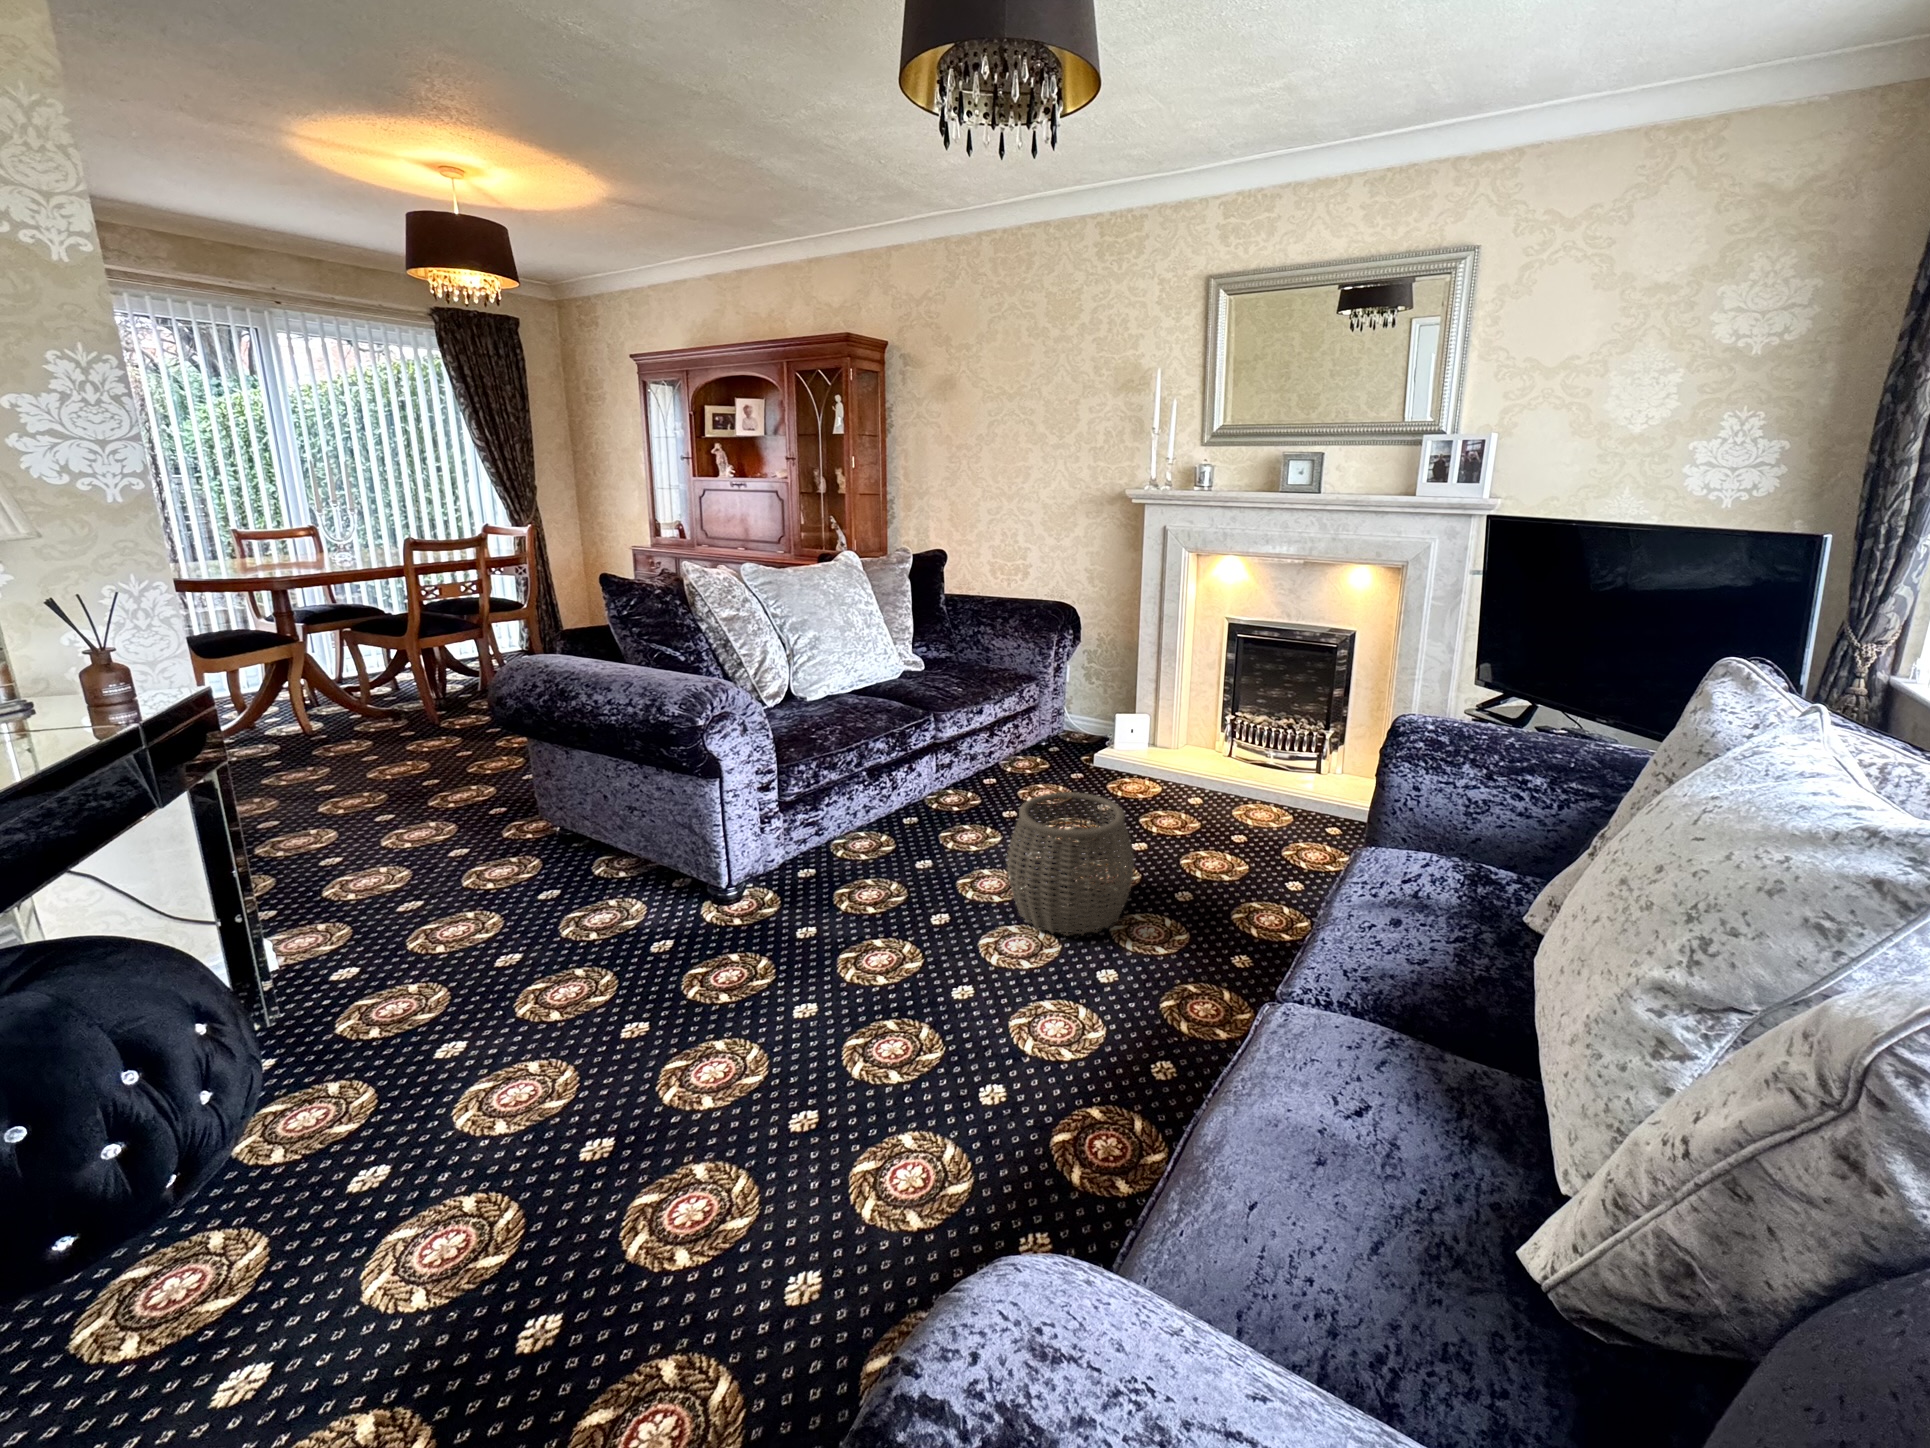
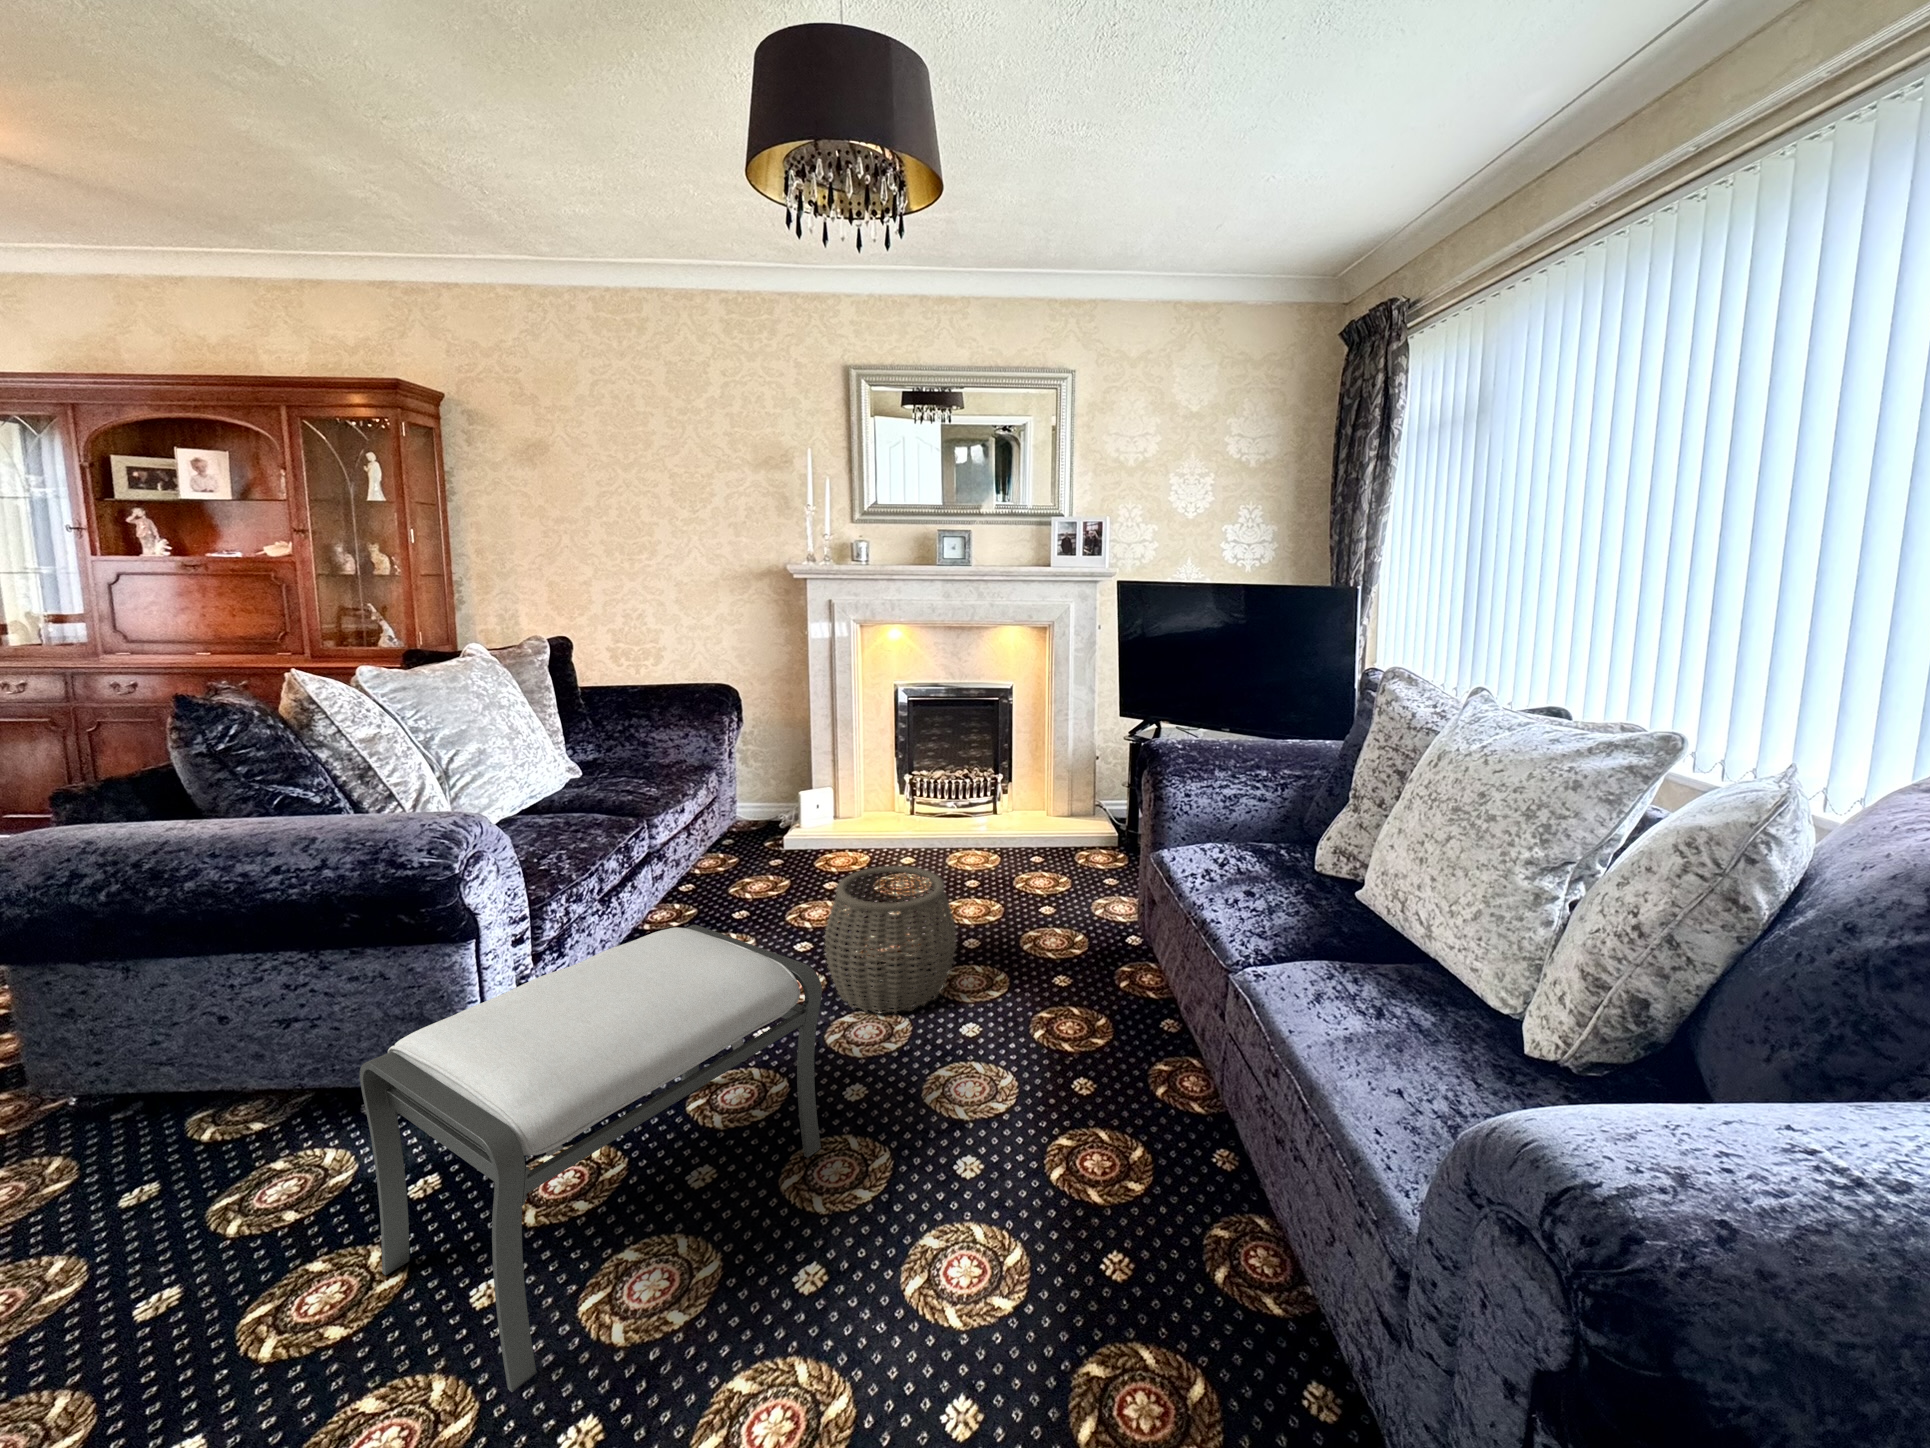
ottoman: none [568,801,899,1099] -> present [360,925,822,1392]

